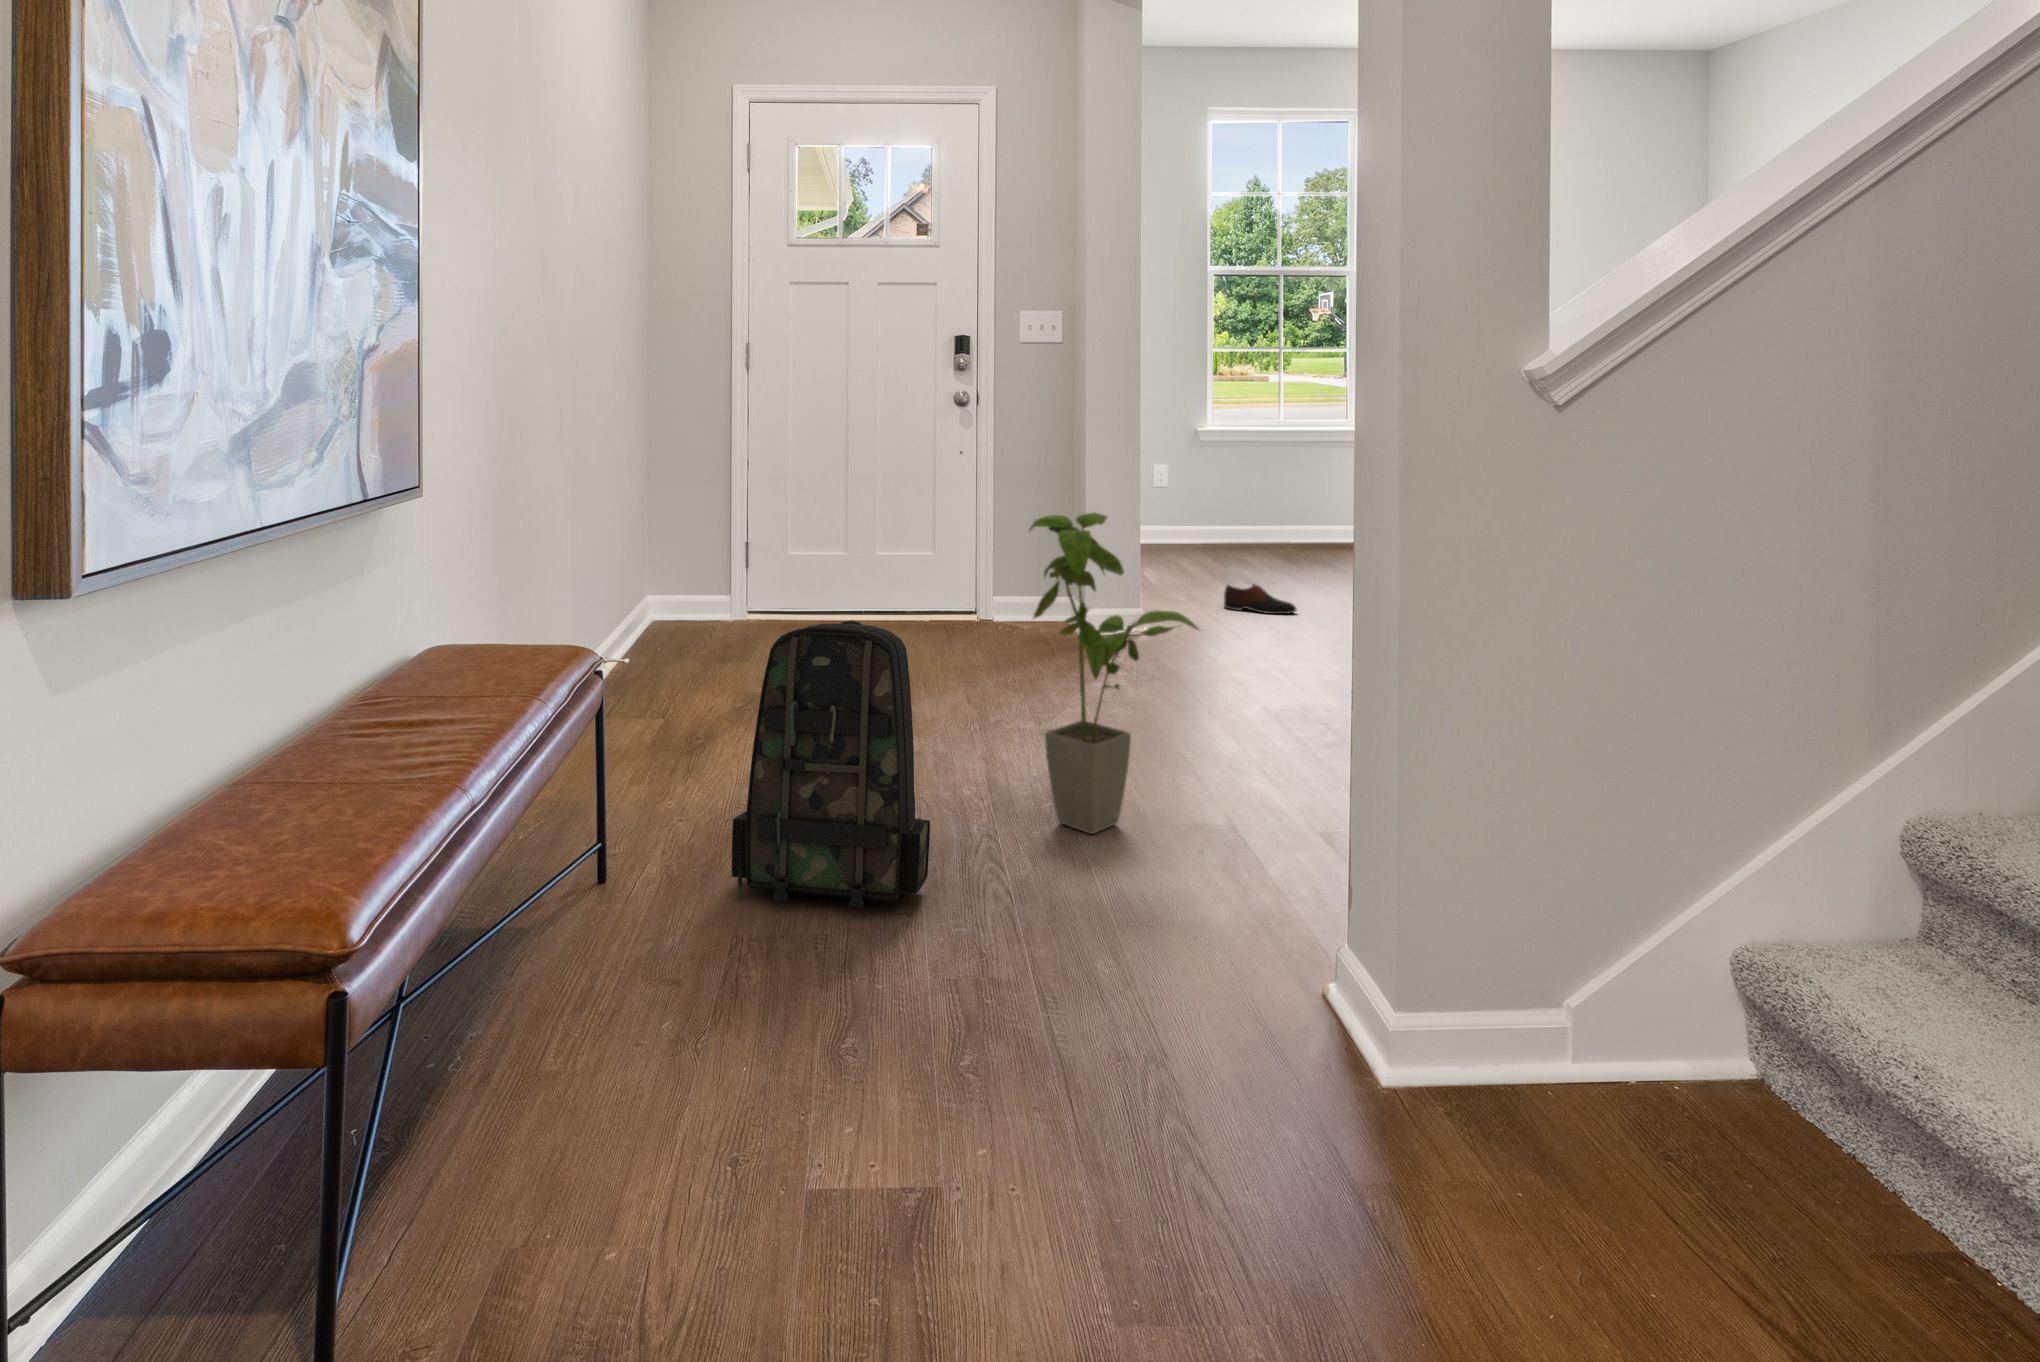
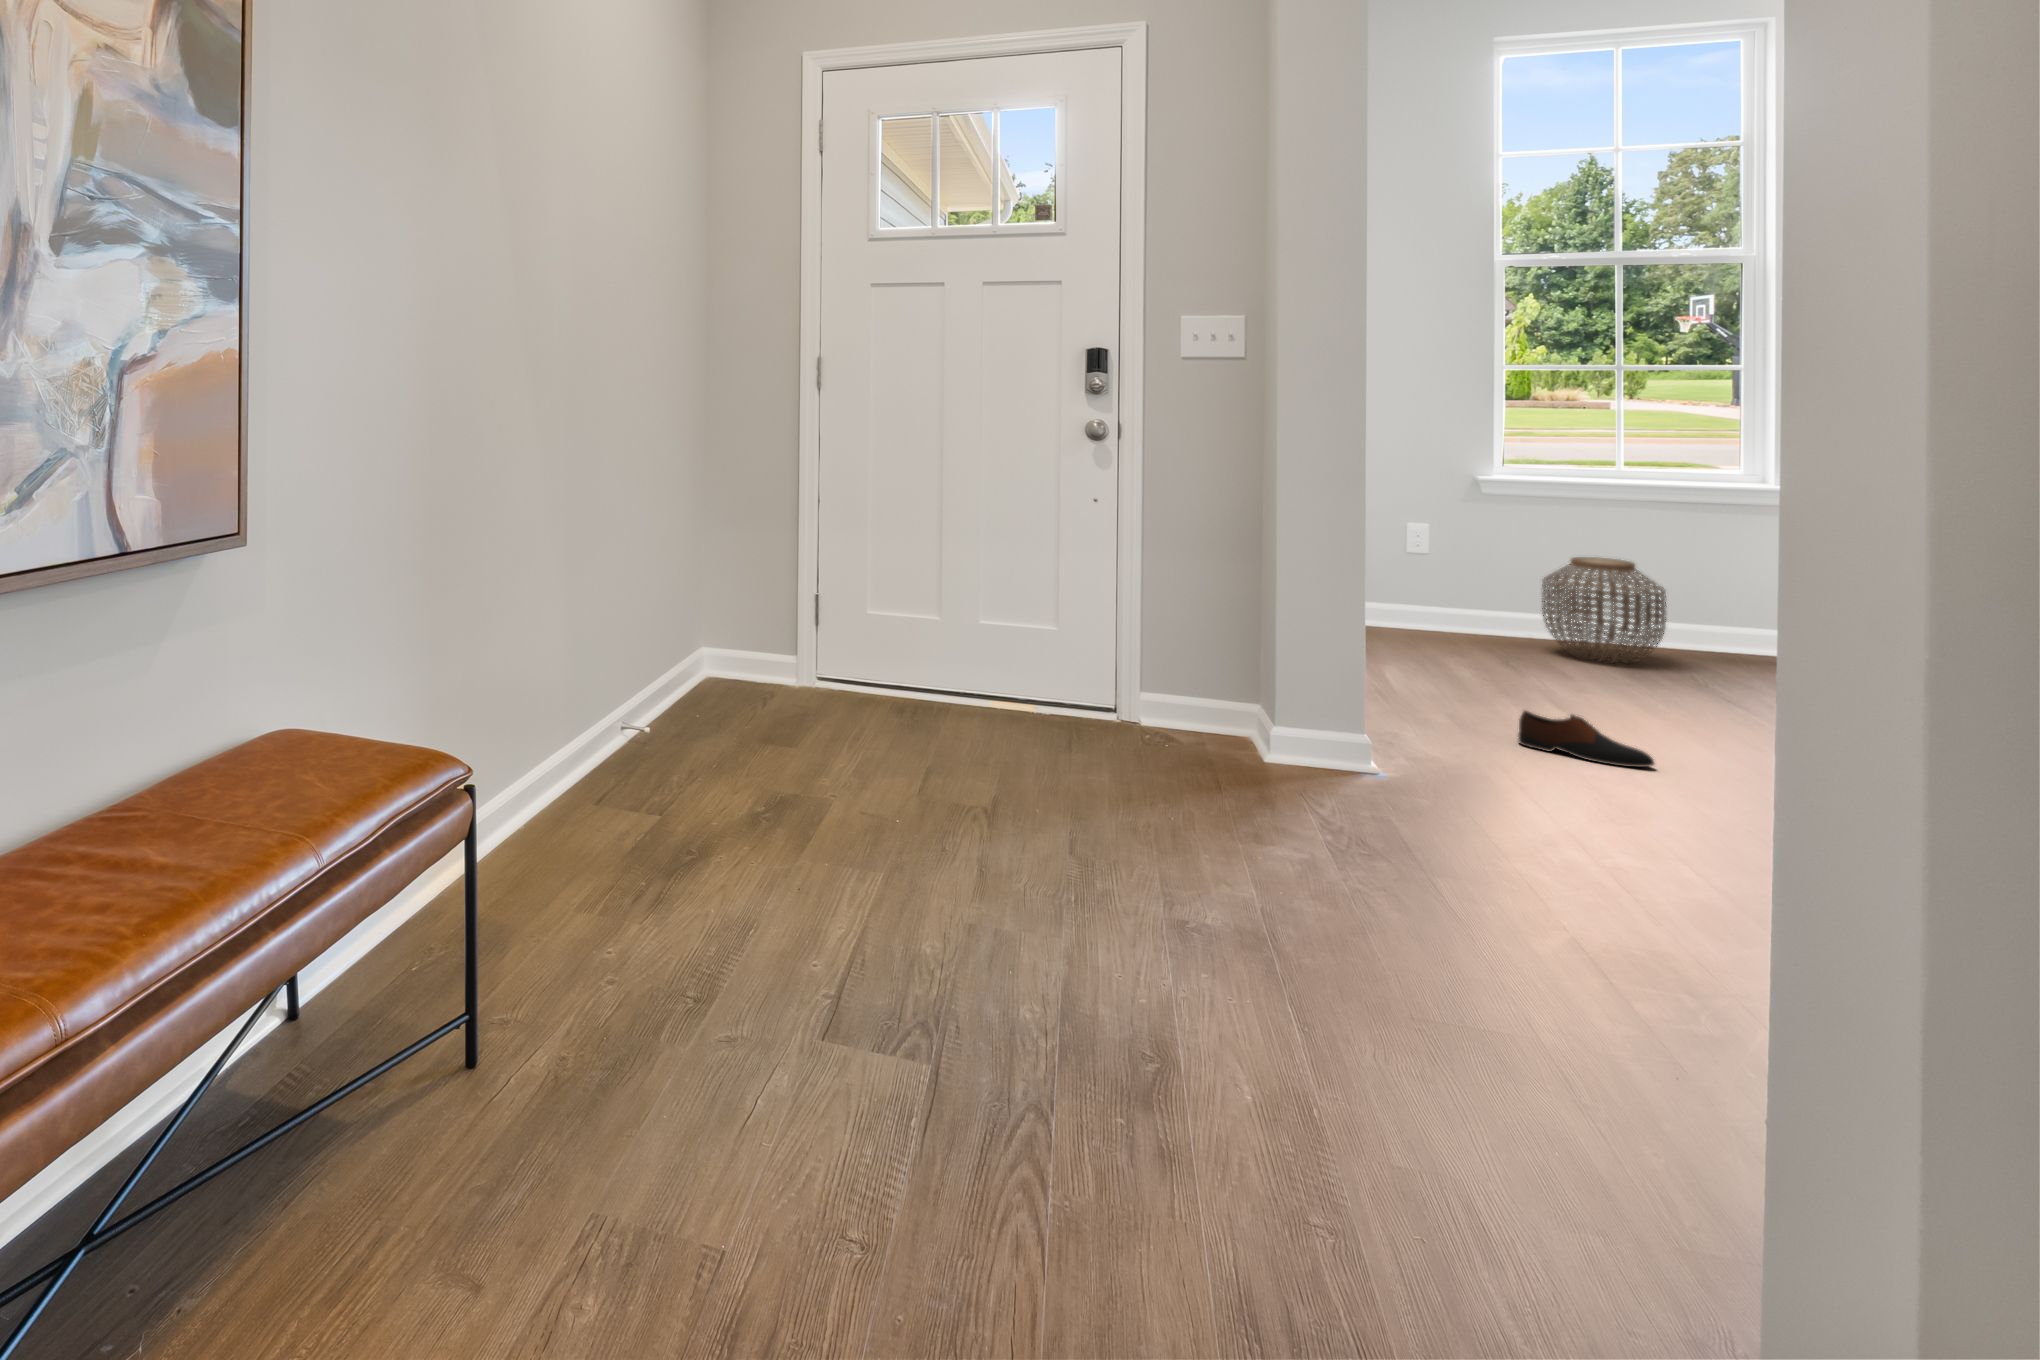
woven basket: none [1234,482,1302,555] -> present [1542,557,1666,664]
house plant: present [1030,512,1198,834] -> none [1108,627,1436,1155]
backpack: present [732,620,930,908] -> none [614,758,913,1227]

